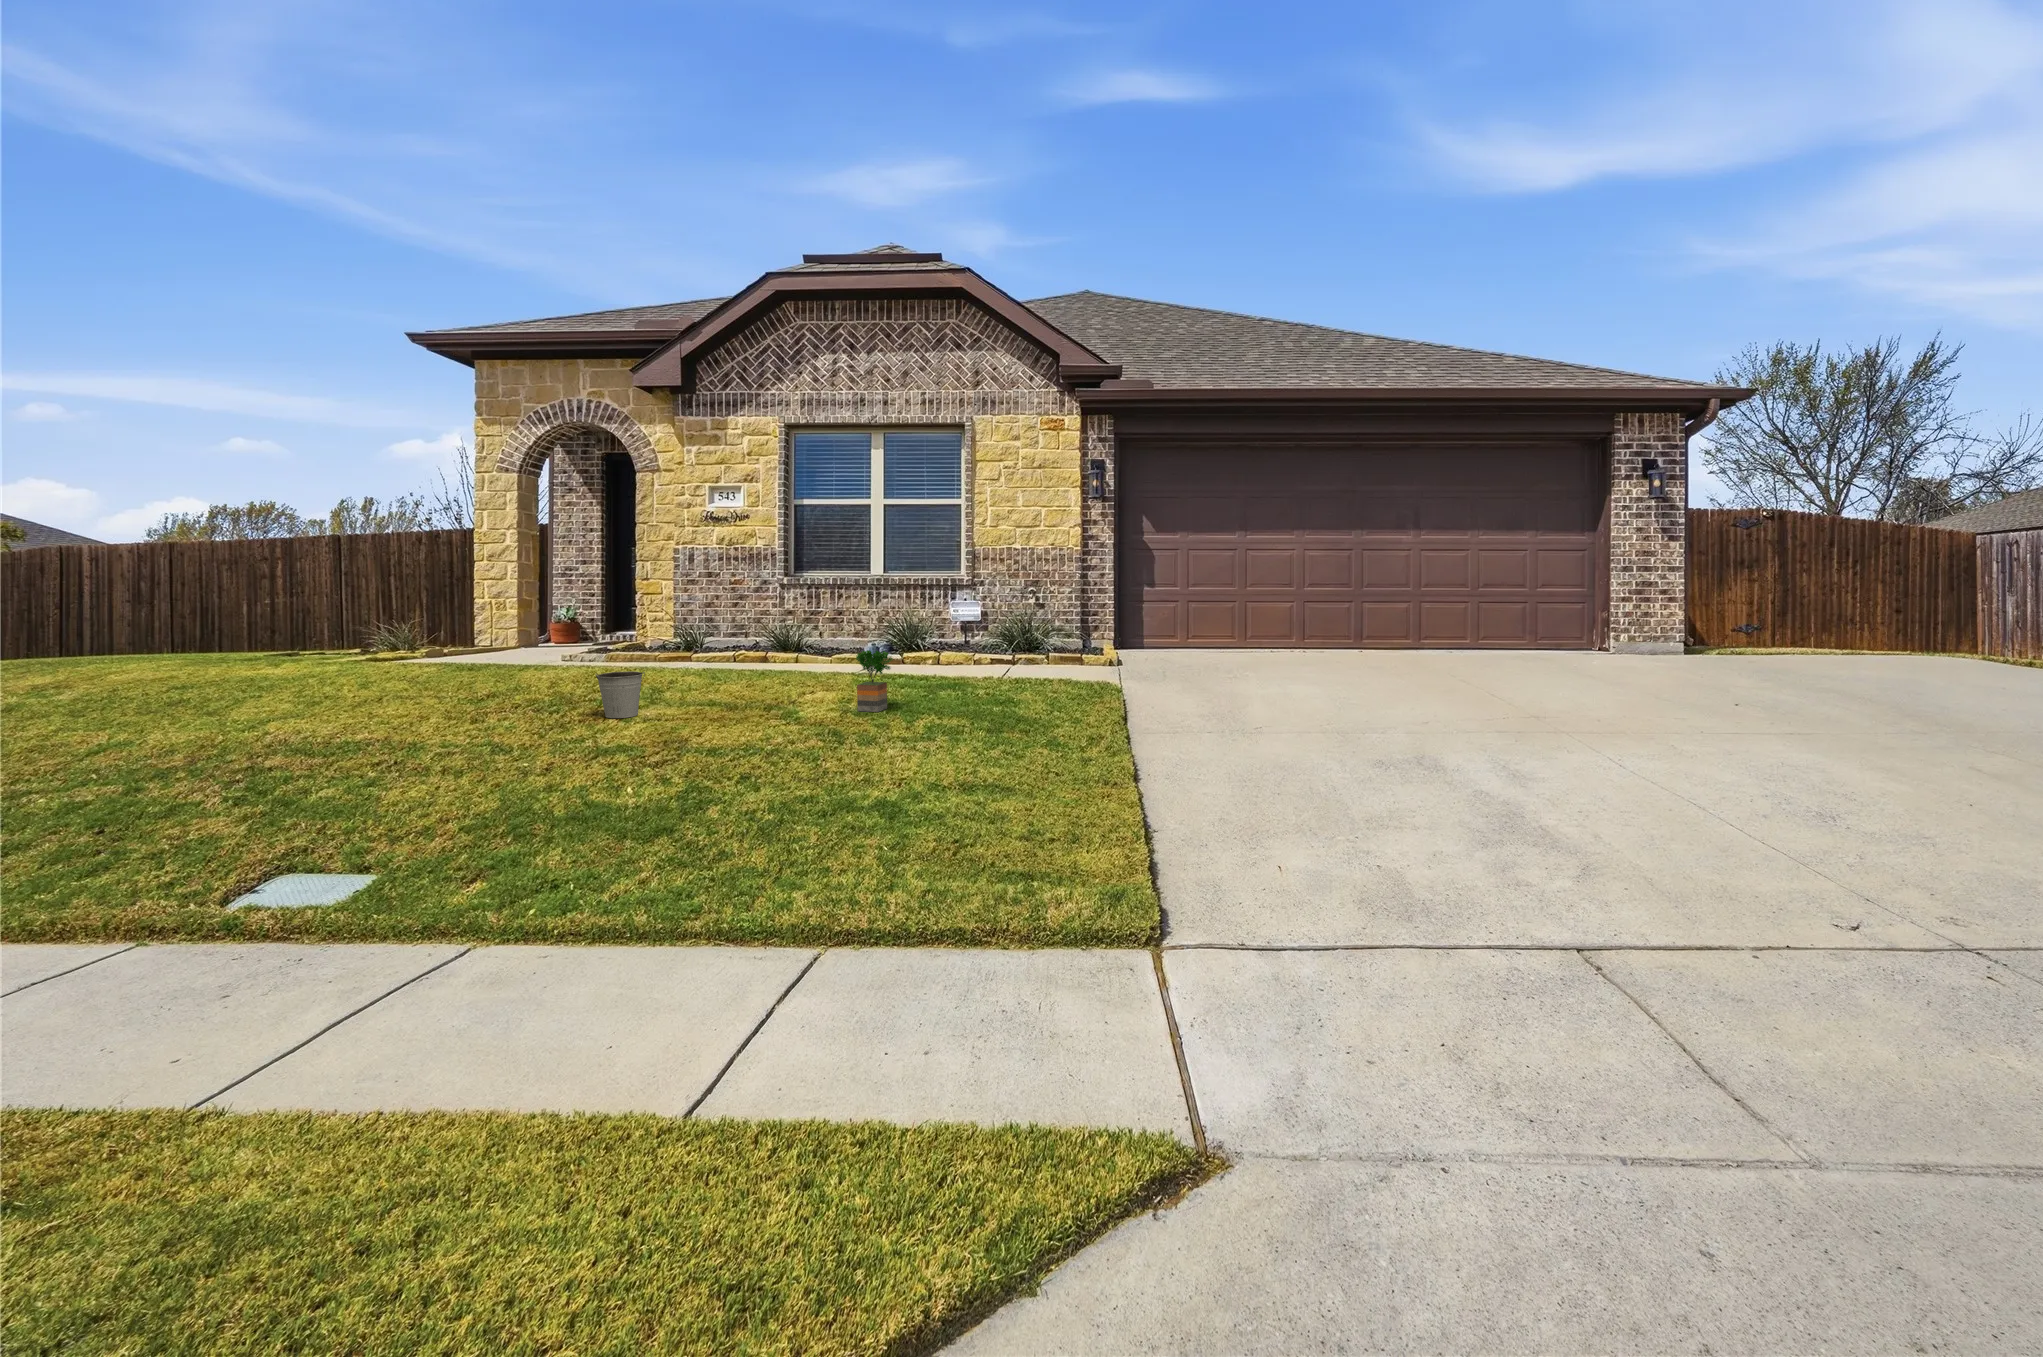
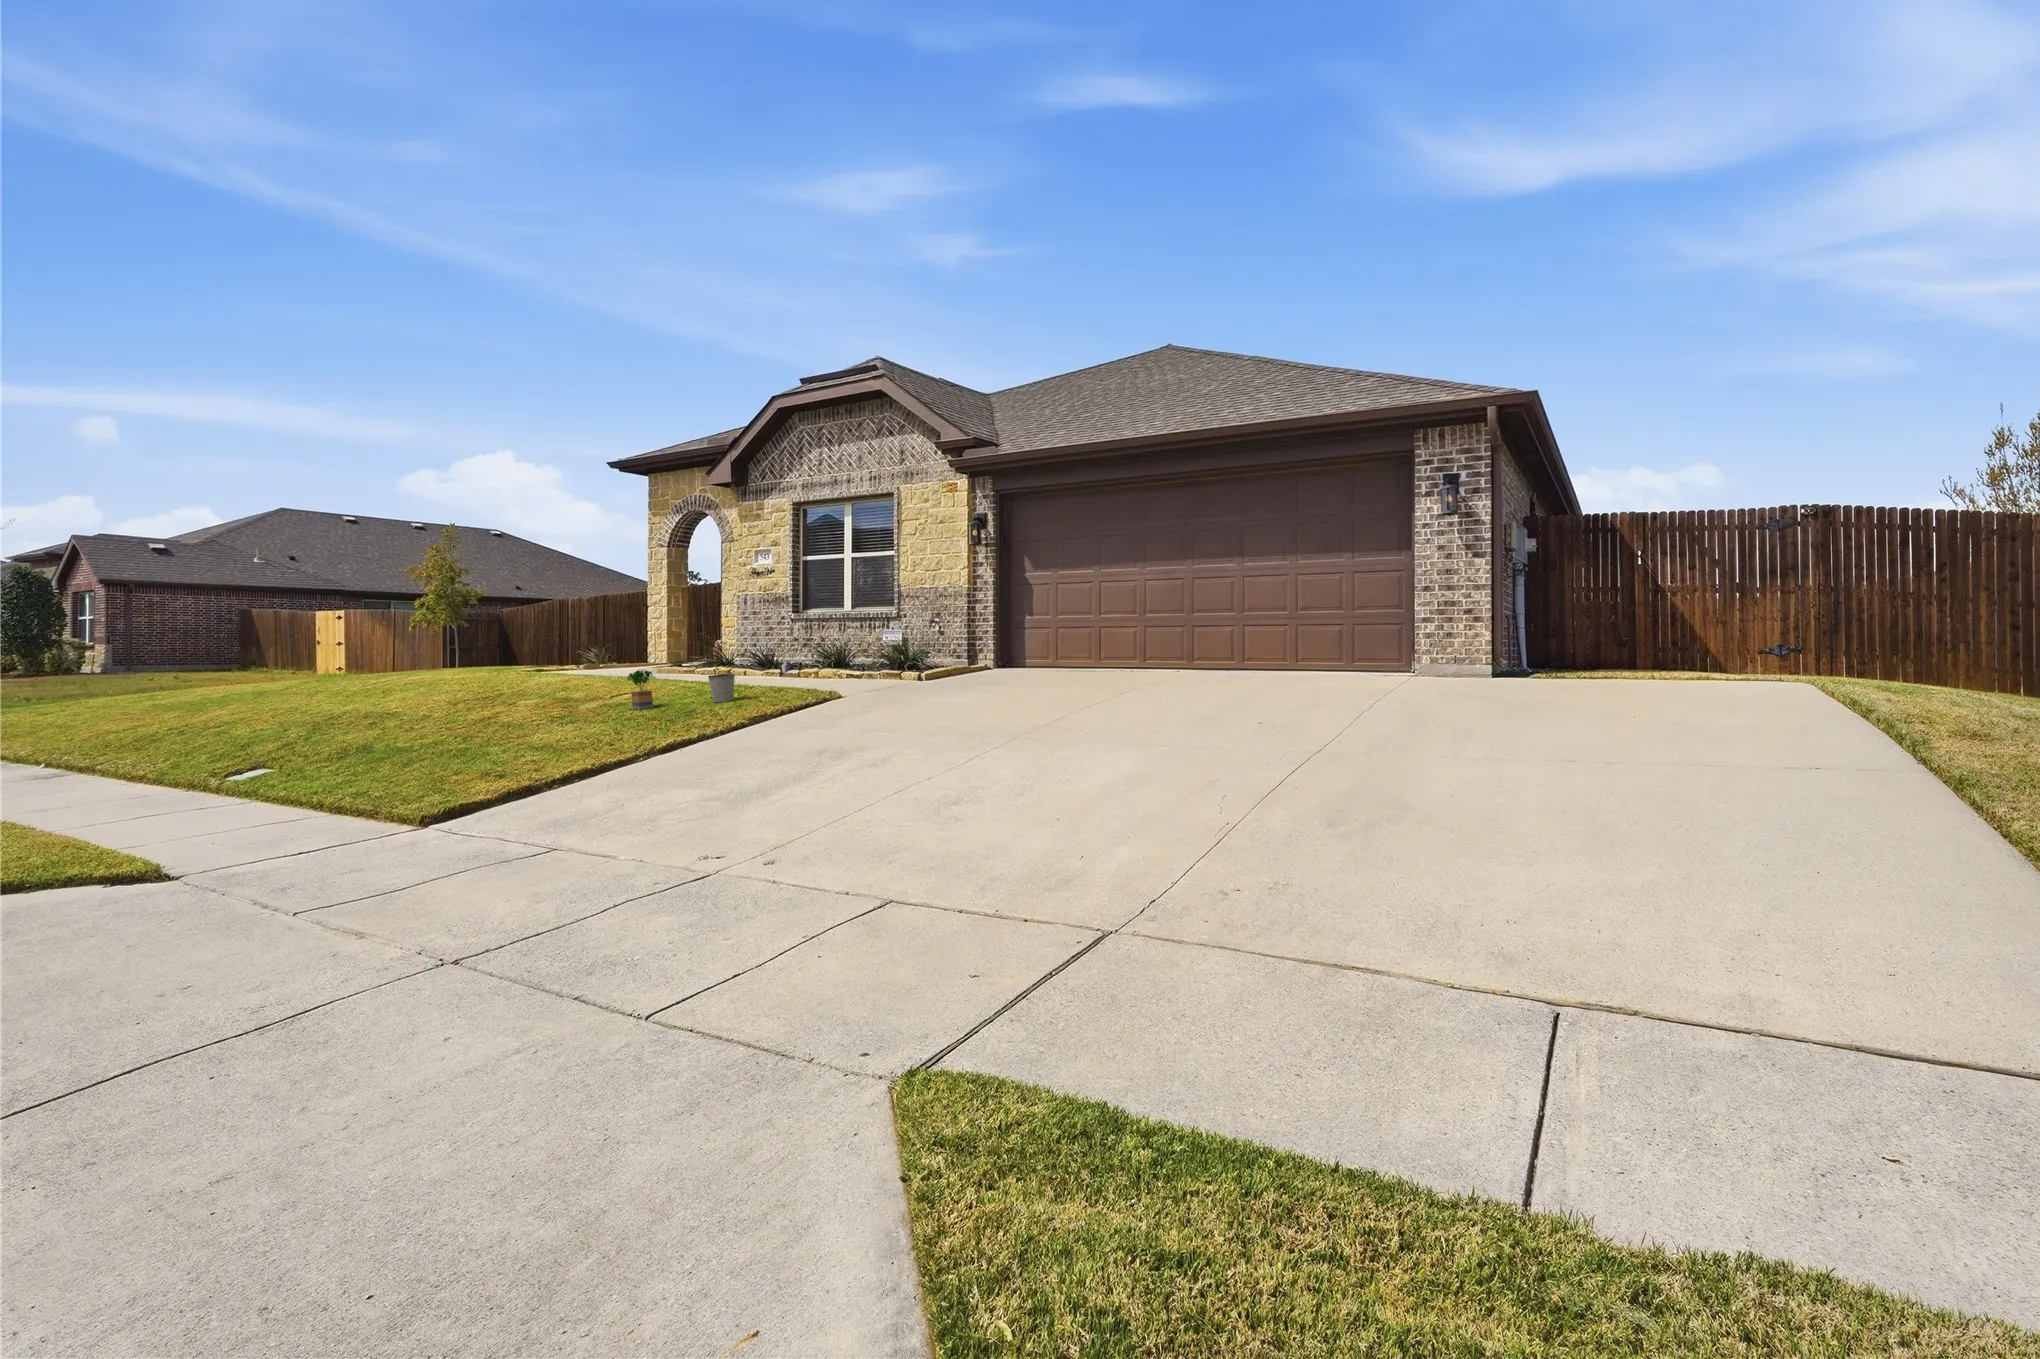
bucket: present [596,671,645,718] -> present [708,674,735,702]

